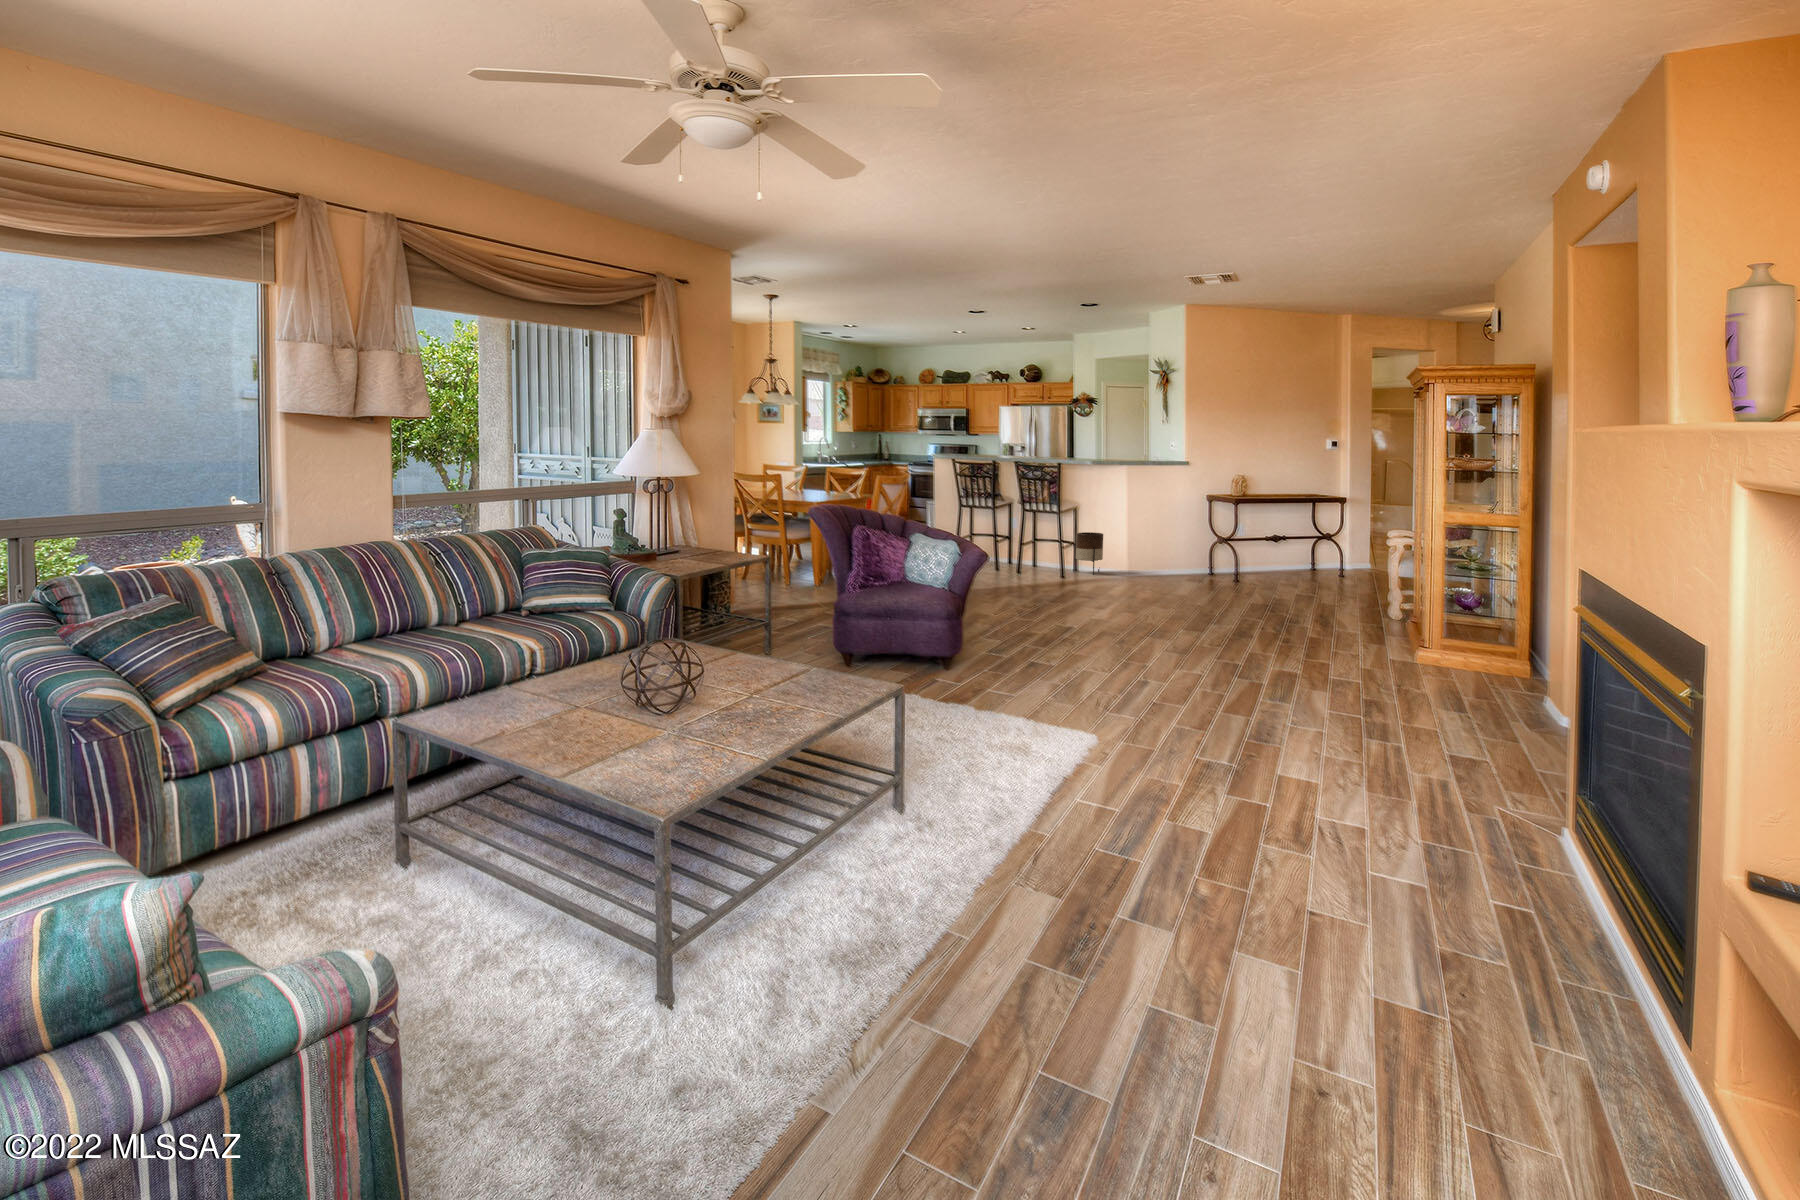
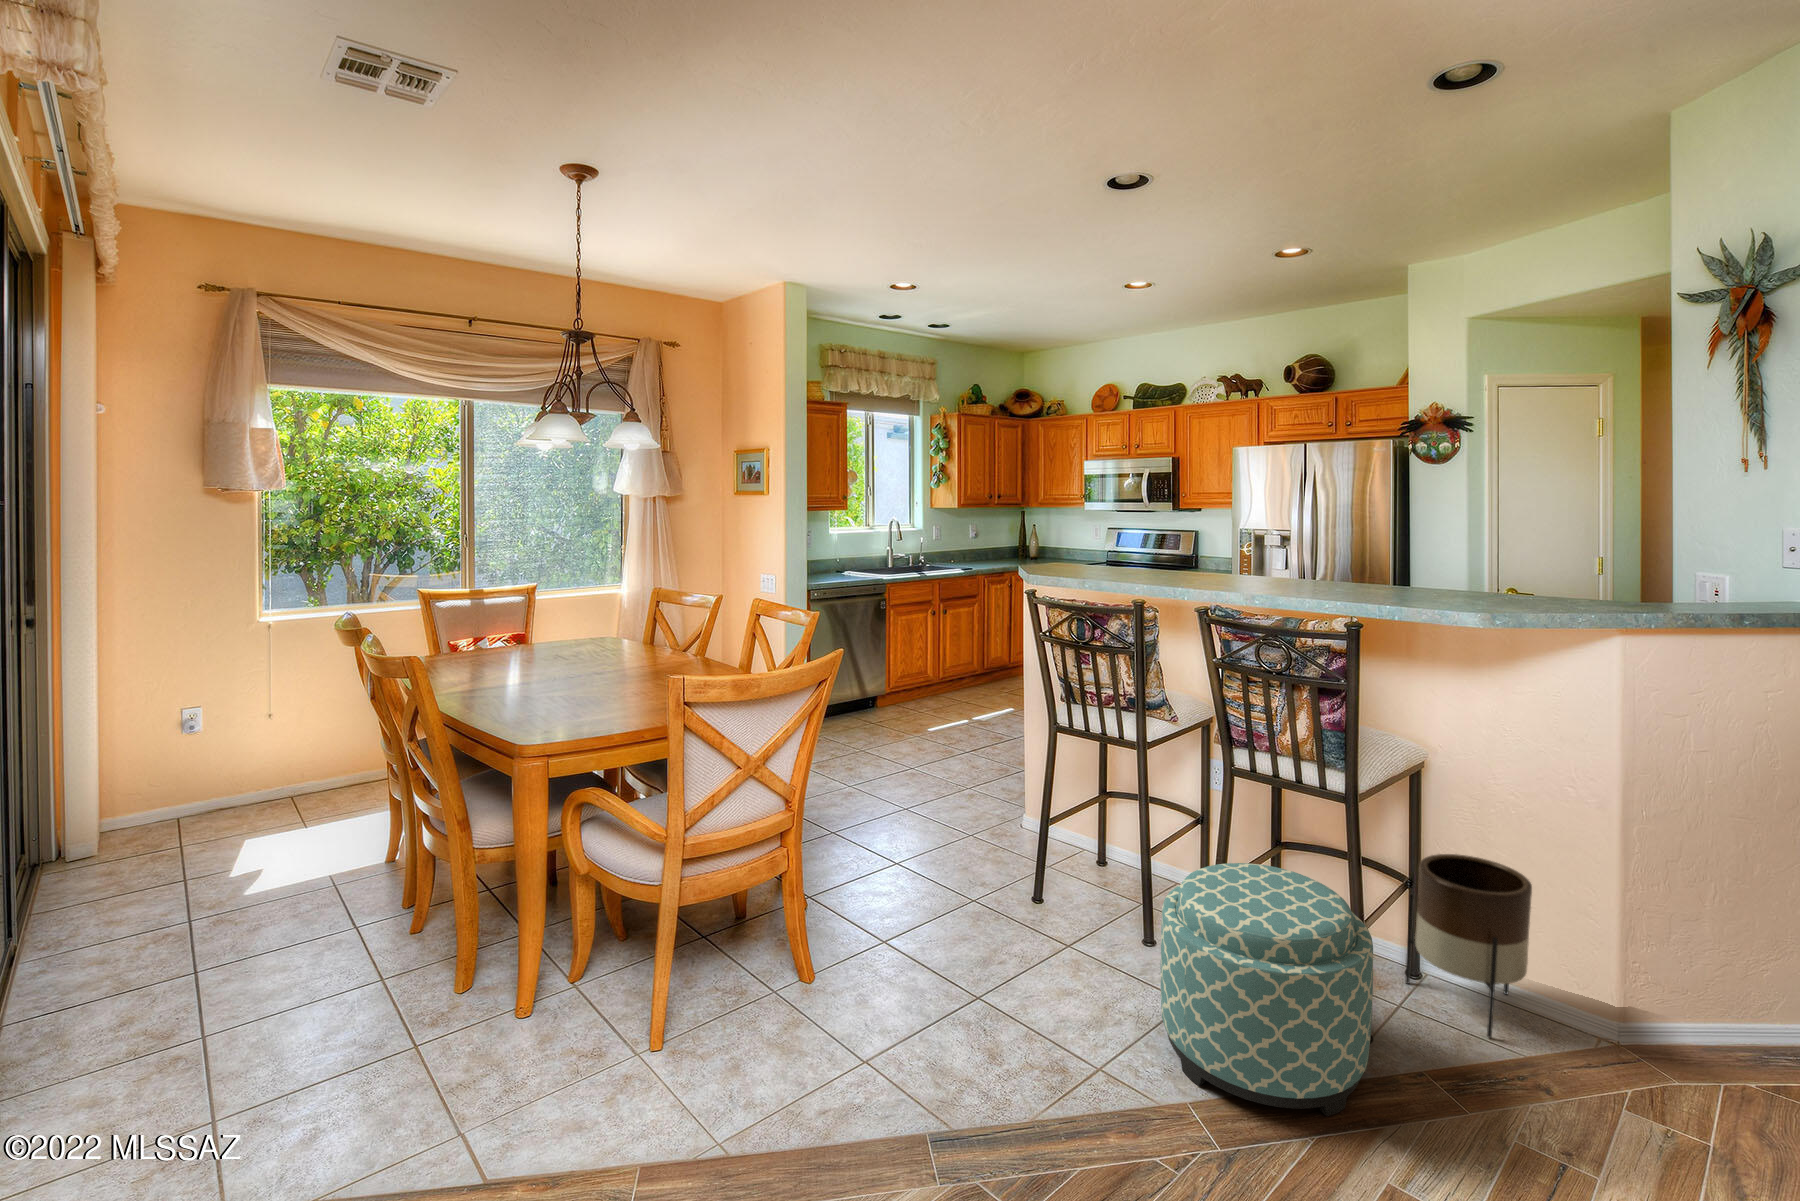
ottoman: none [1012,531,1066,582] -> present [1161,863,1373,1116]

